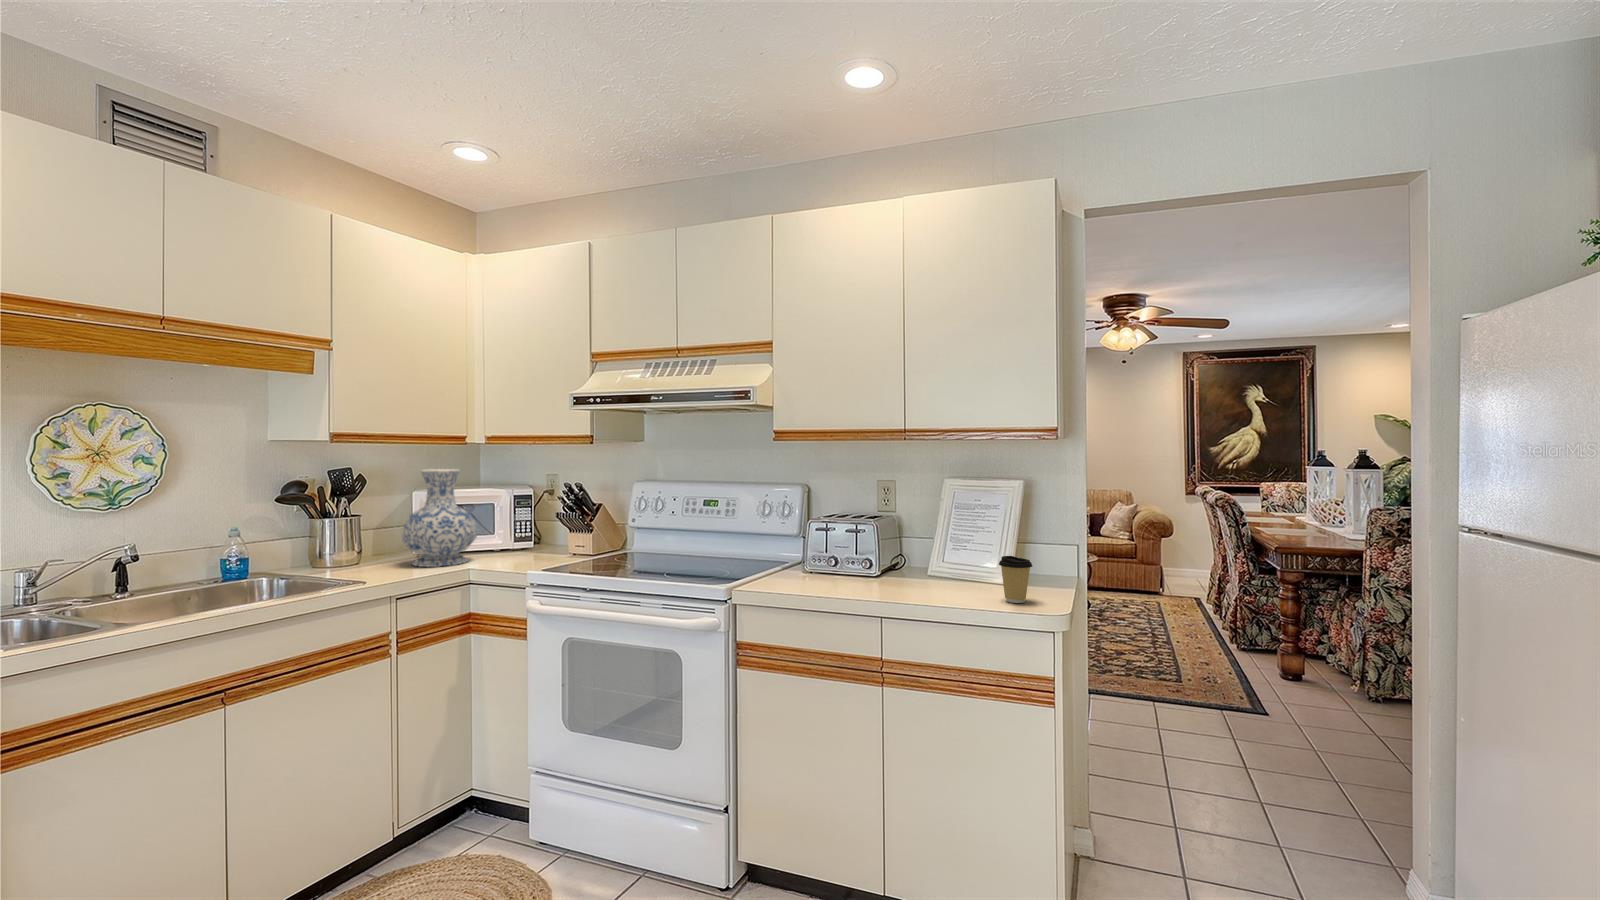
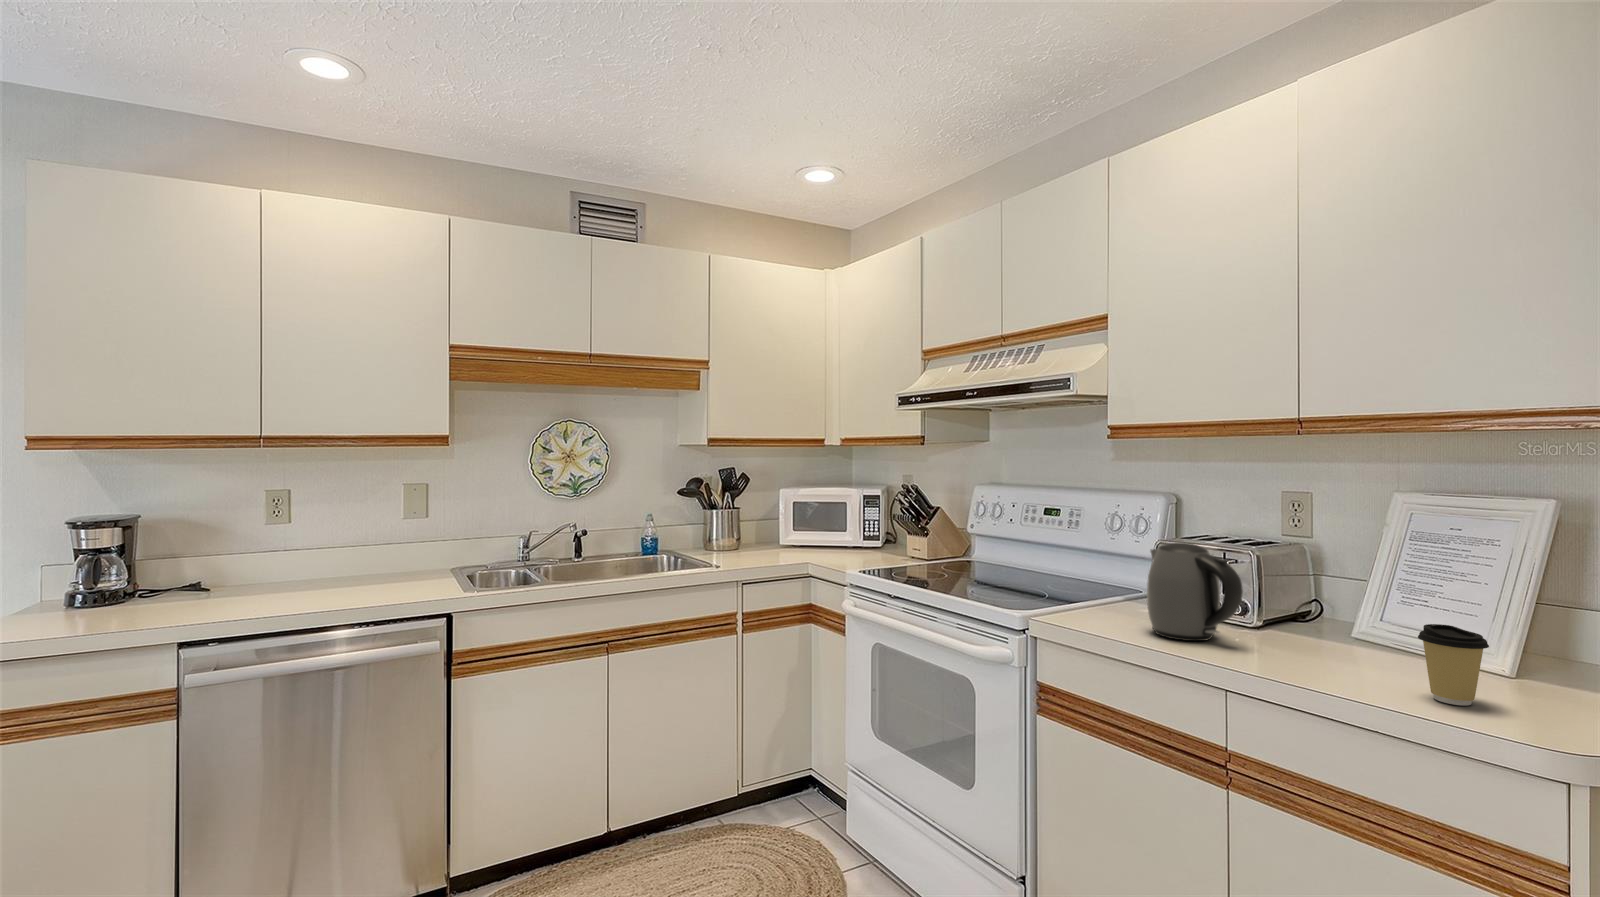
vase: present [402,469,477,567] -> none [762,469,824,559]
kettle: none [823,518,890,590] -> present [1147,543,1243,641]

